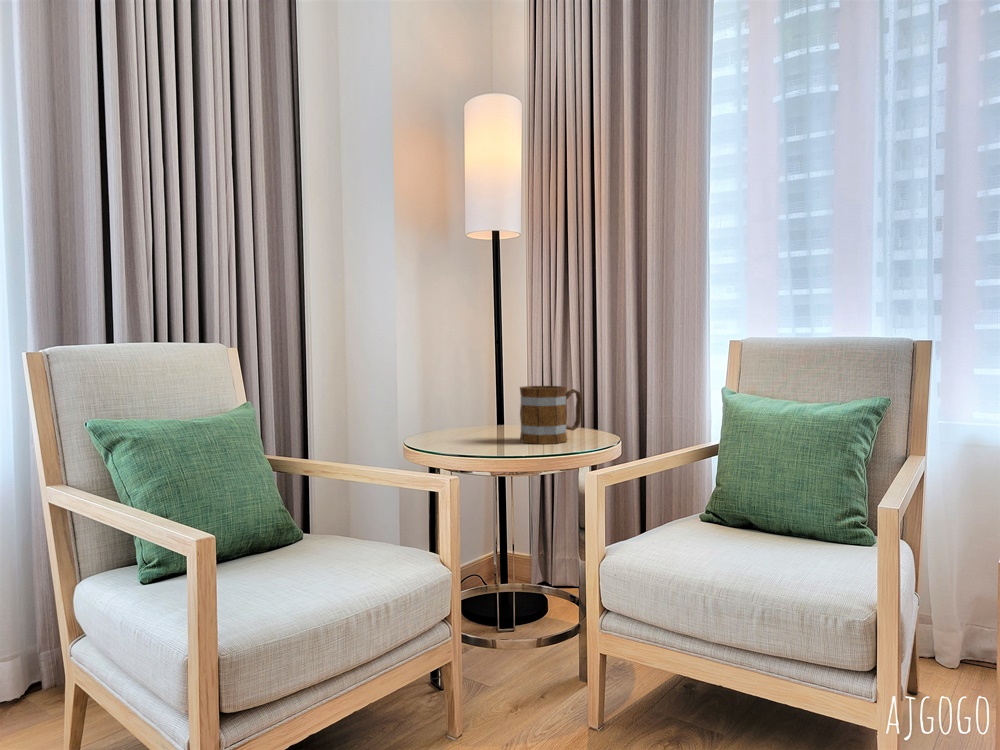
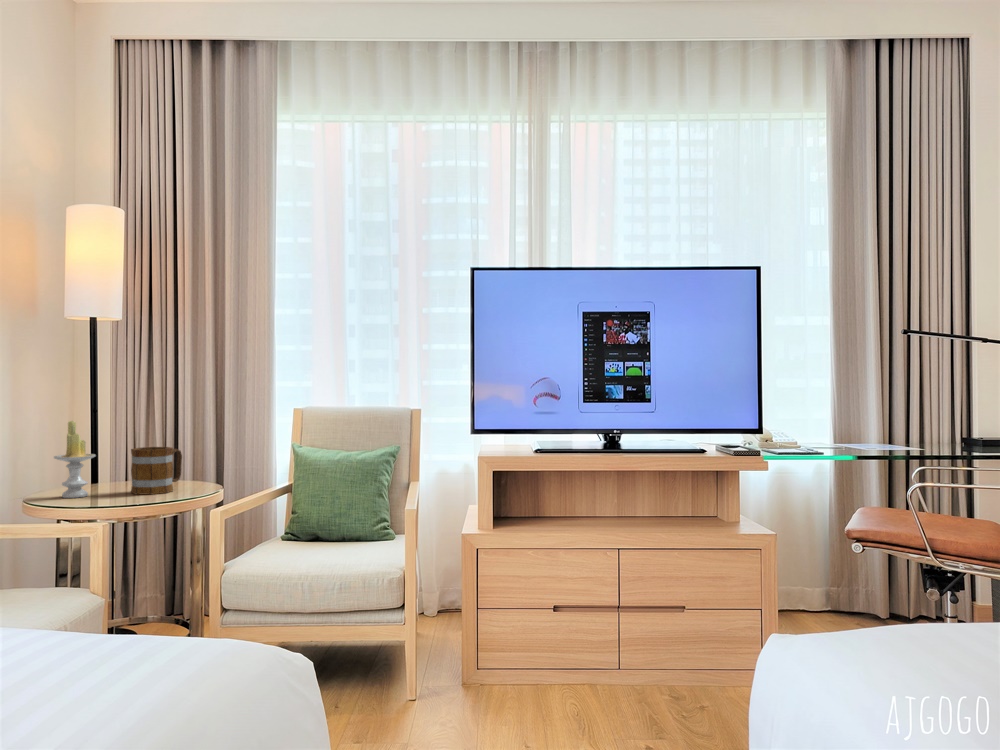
candle: none [437,351,482,441] -> present [54,421,95,498]

